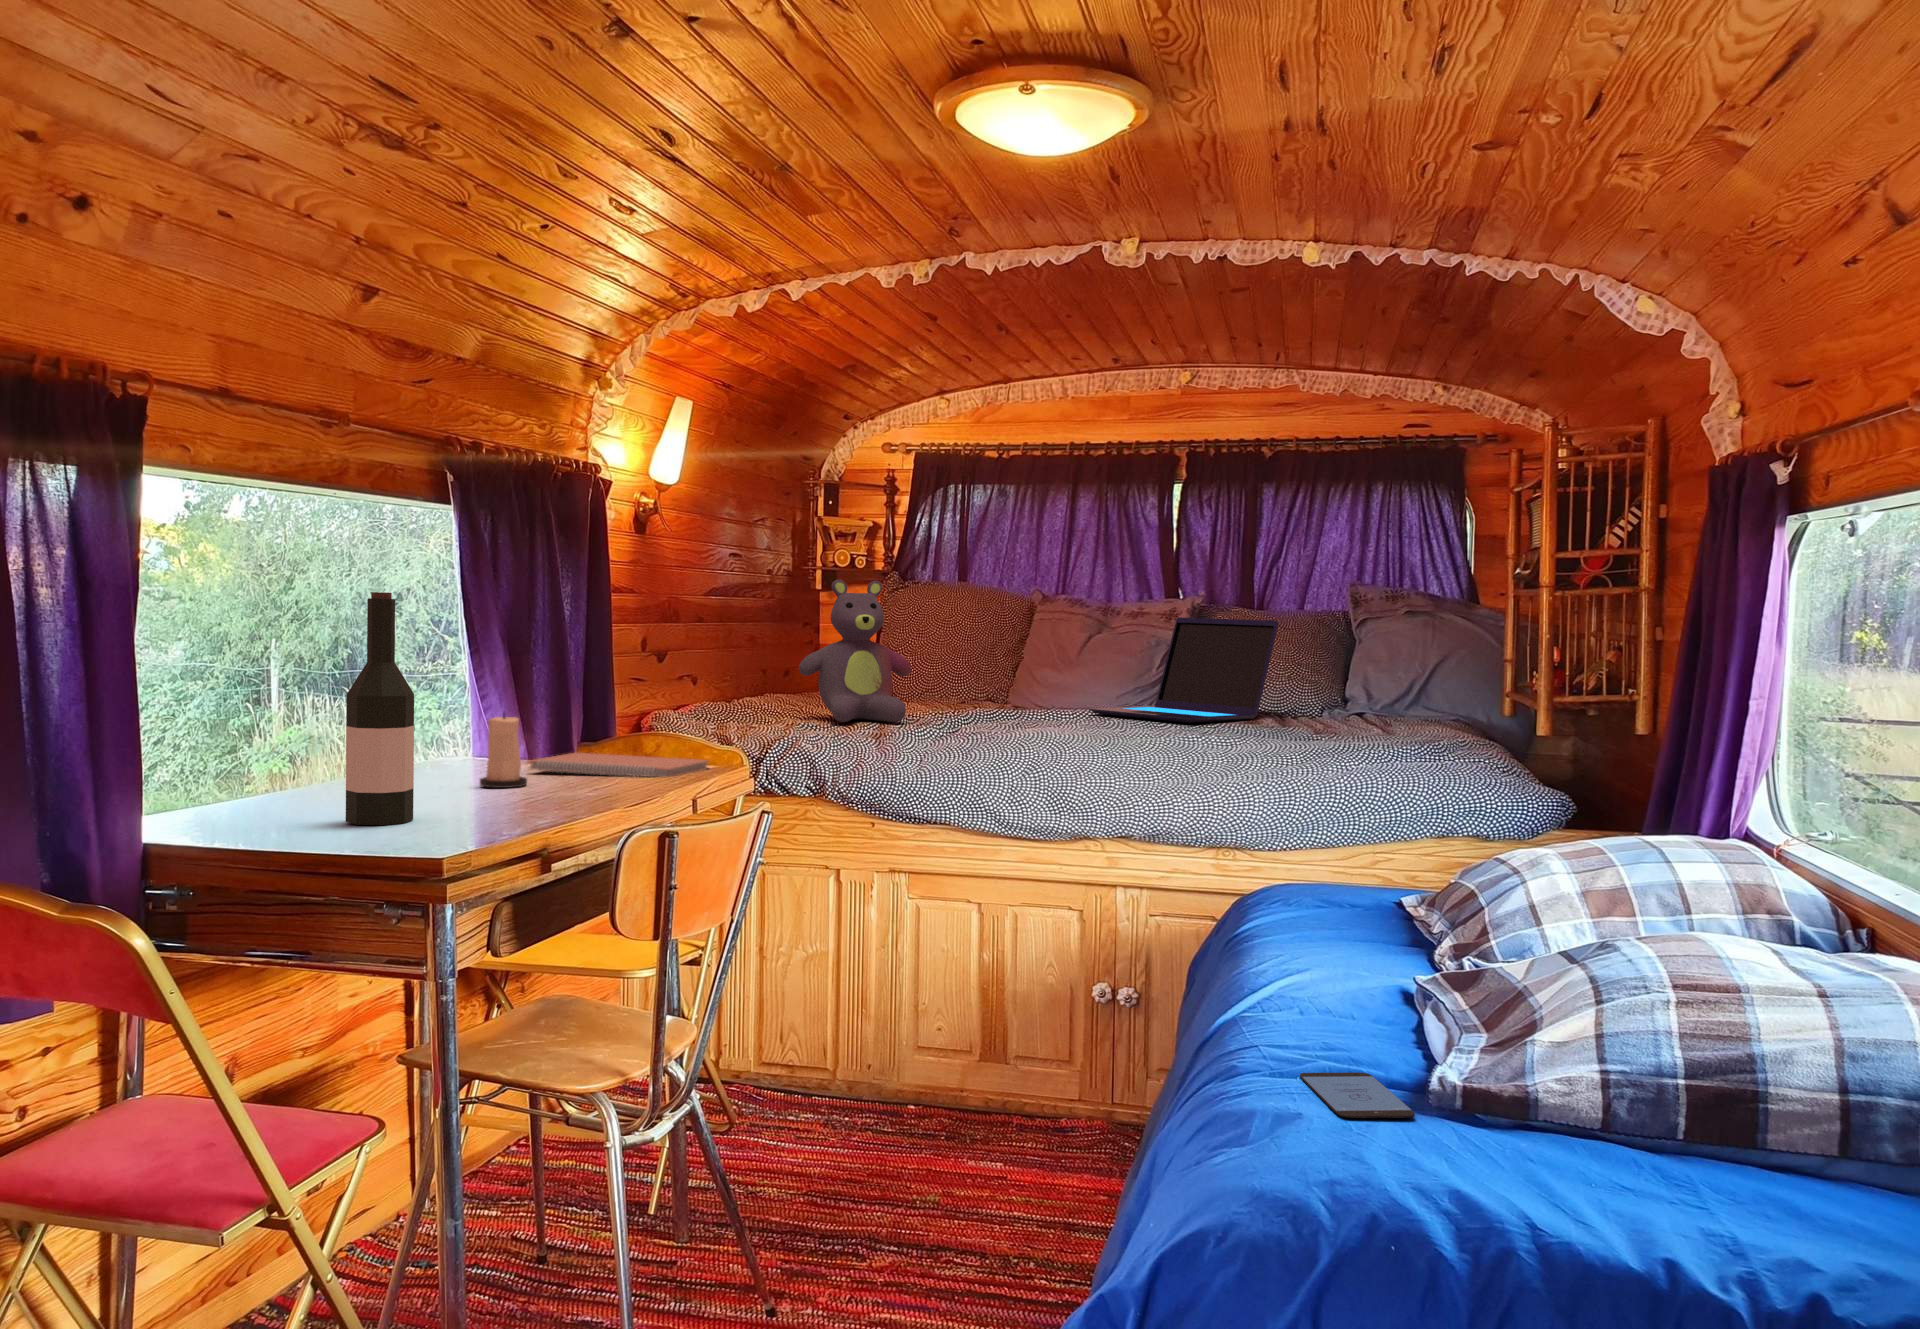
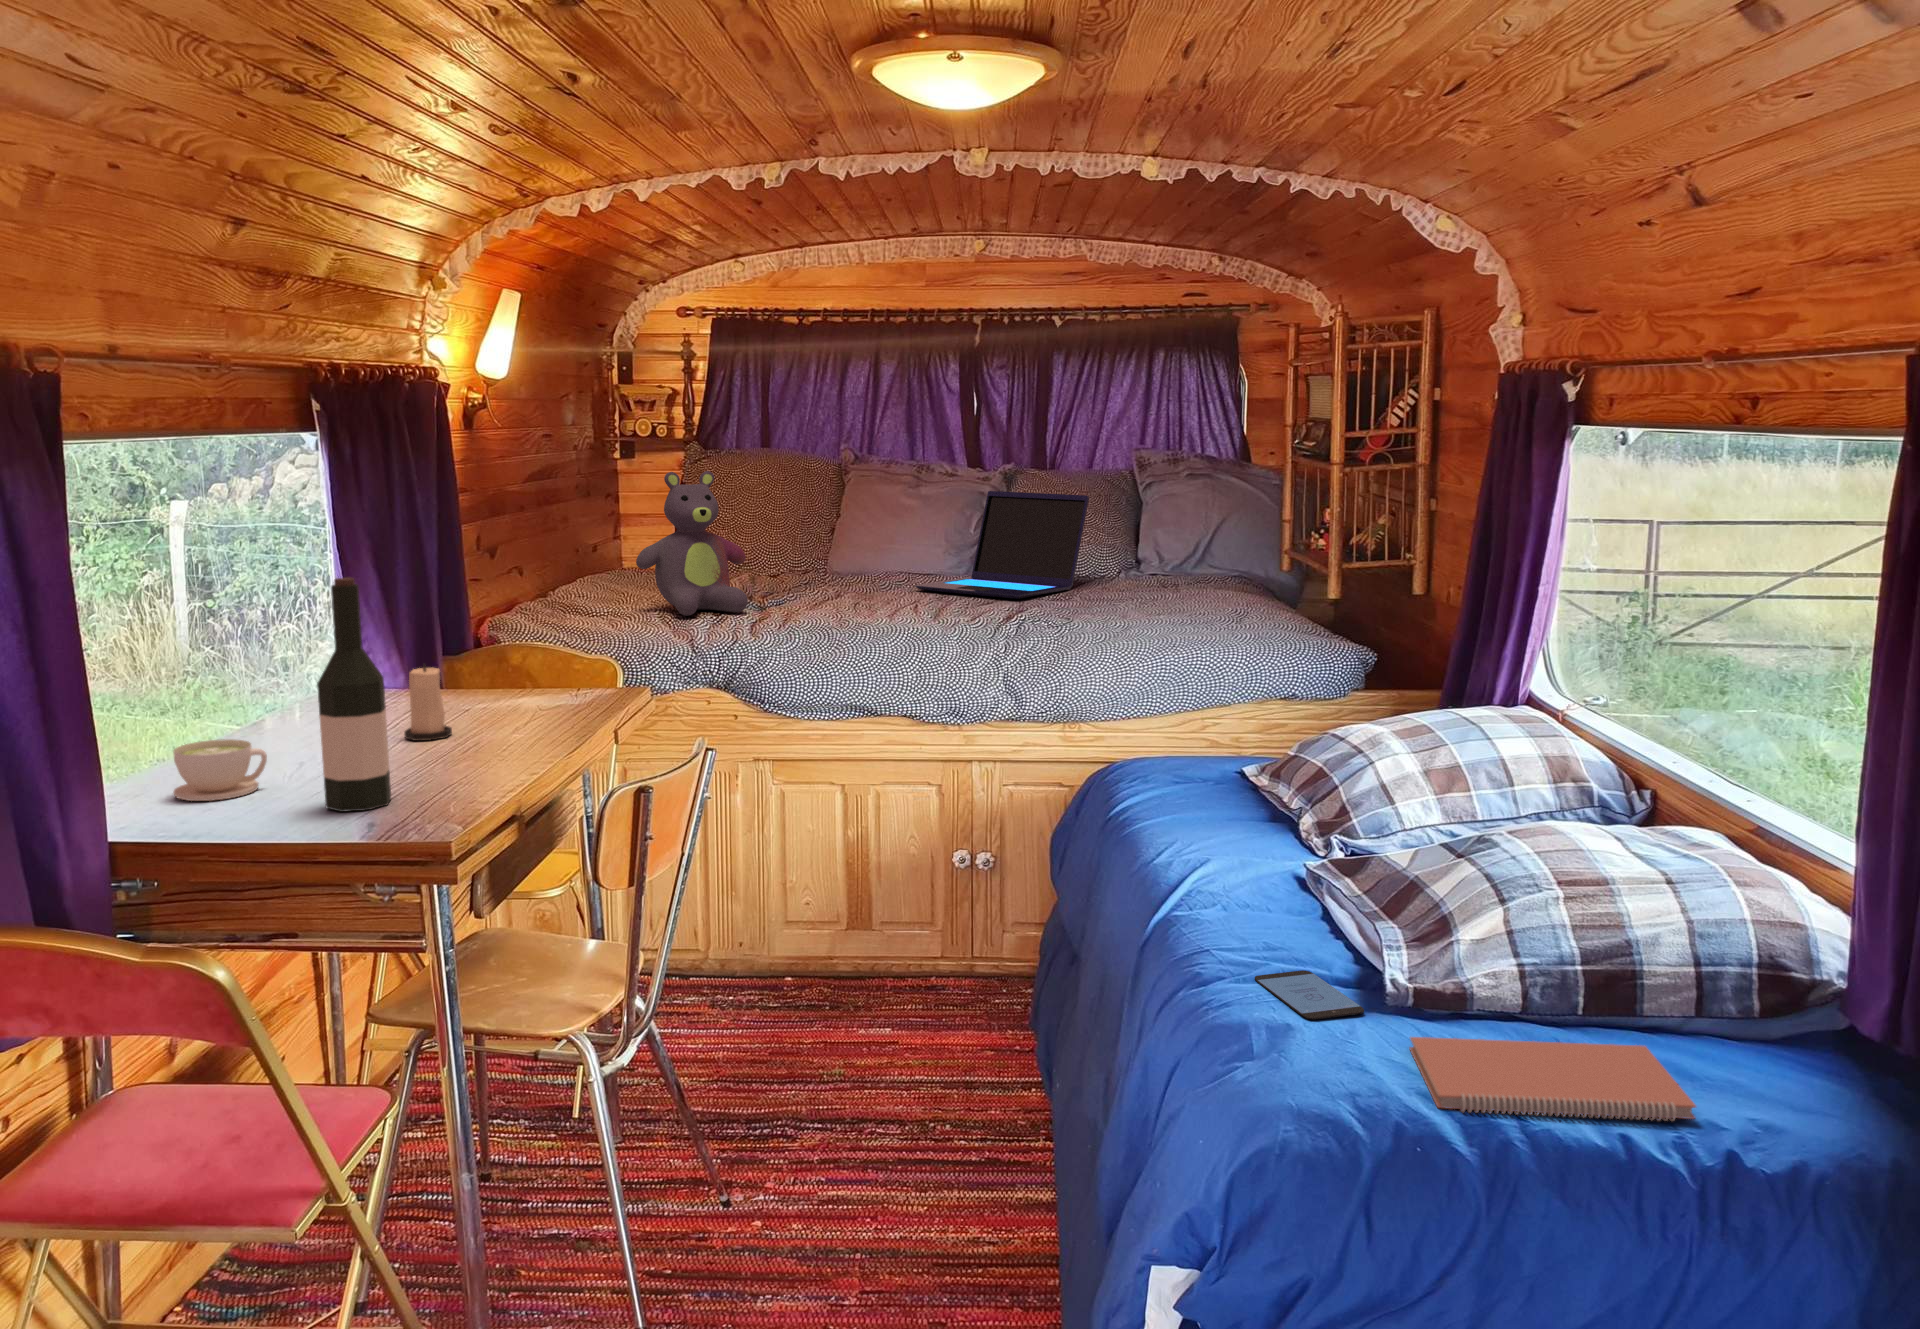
notebook: present [529,753,708,777] -> present [1410,1037,1696,1121]
coffee cup: none [225,760,318,814] -> present [173,739,267,801]

